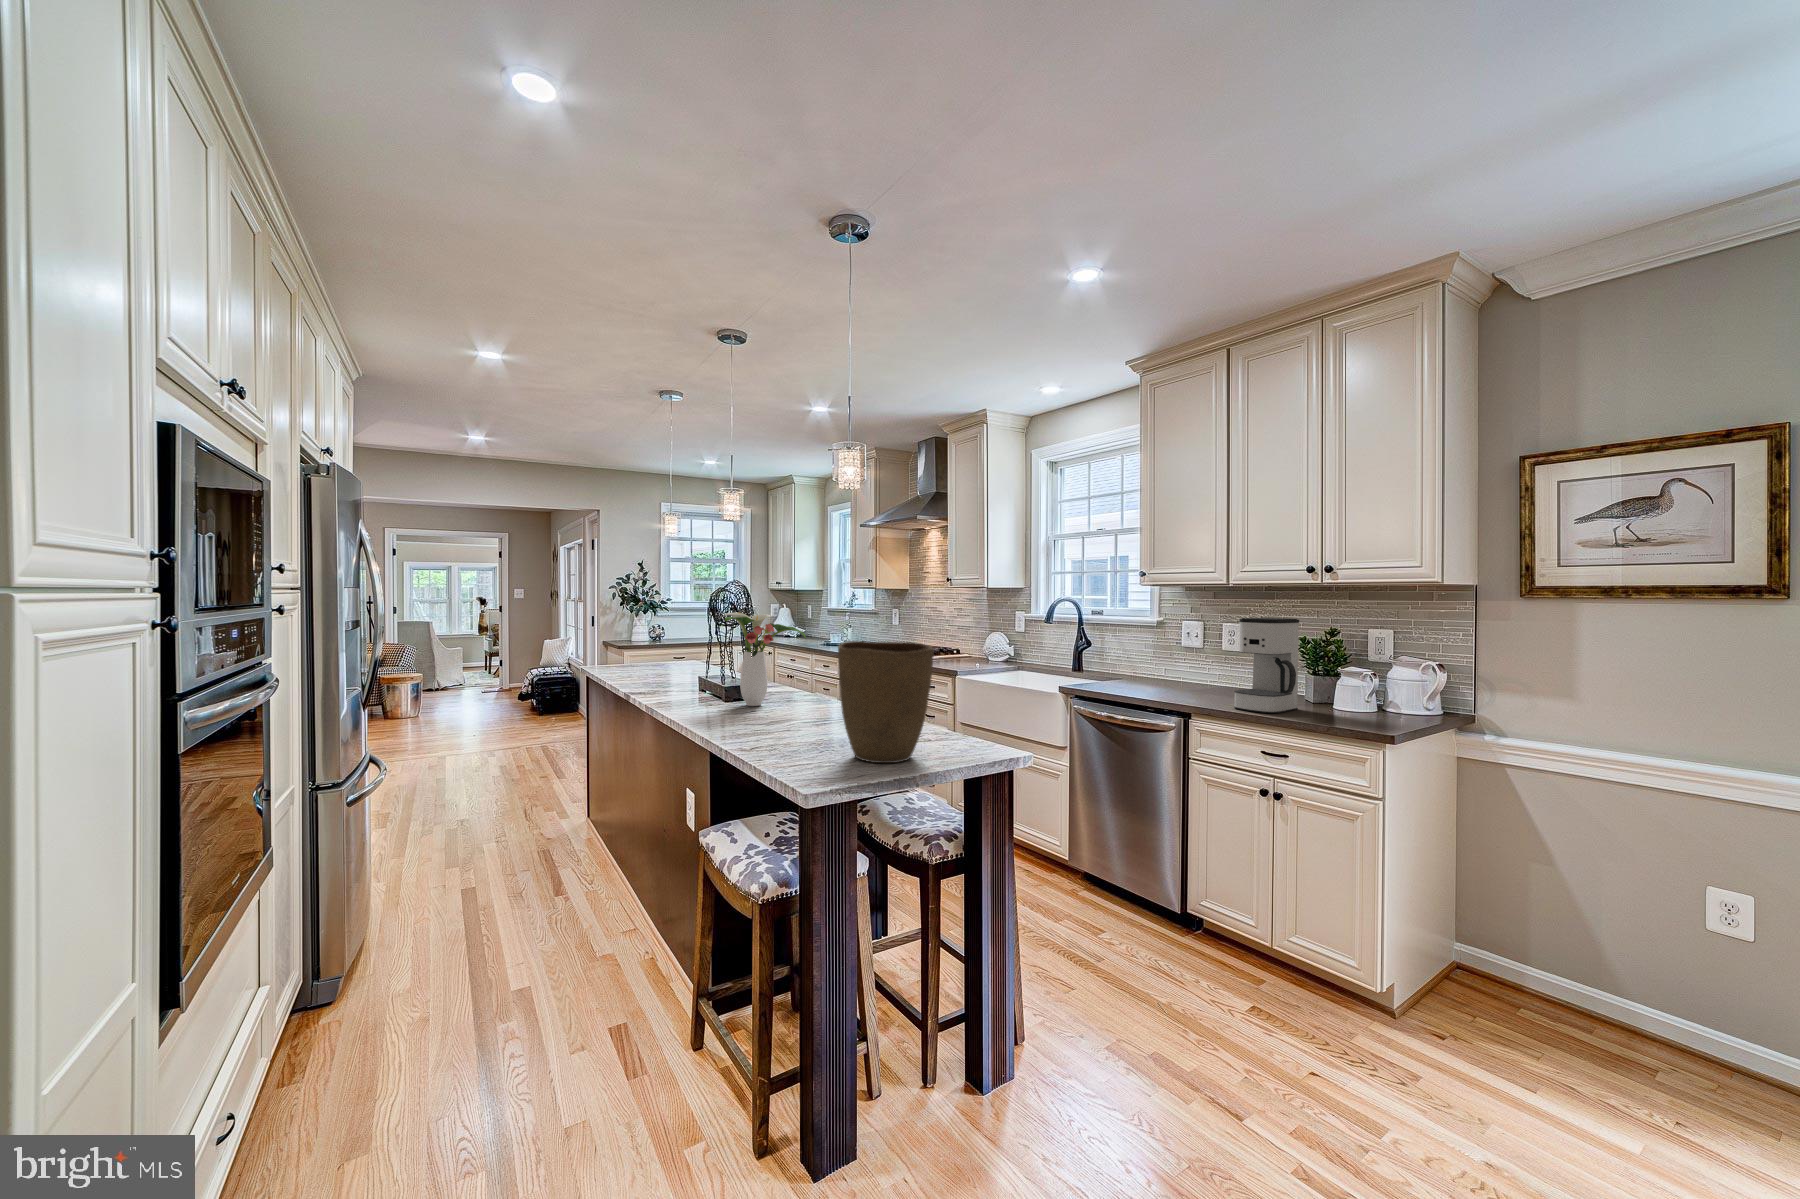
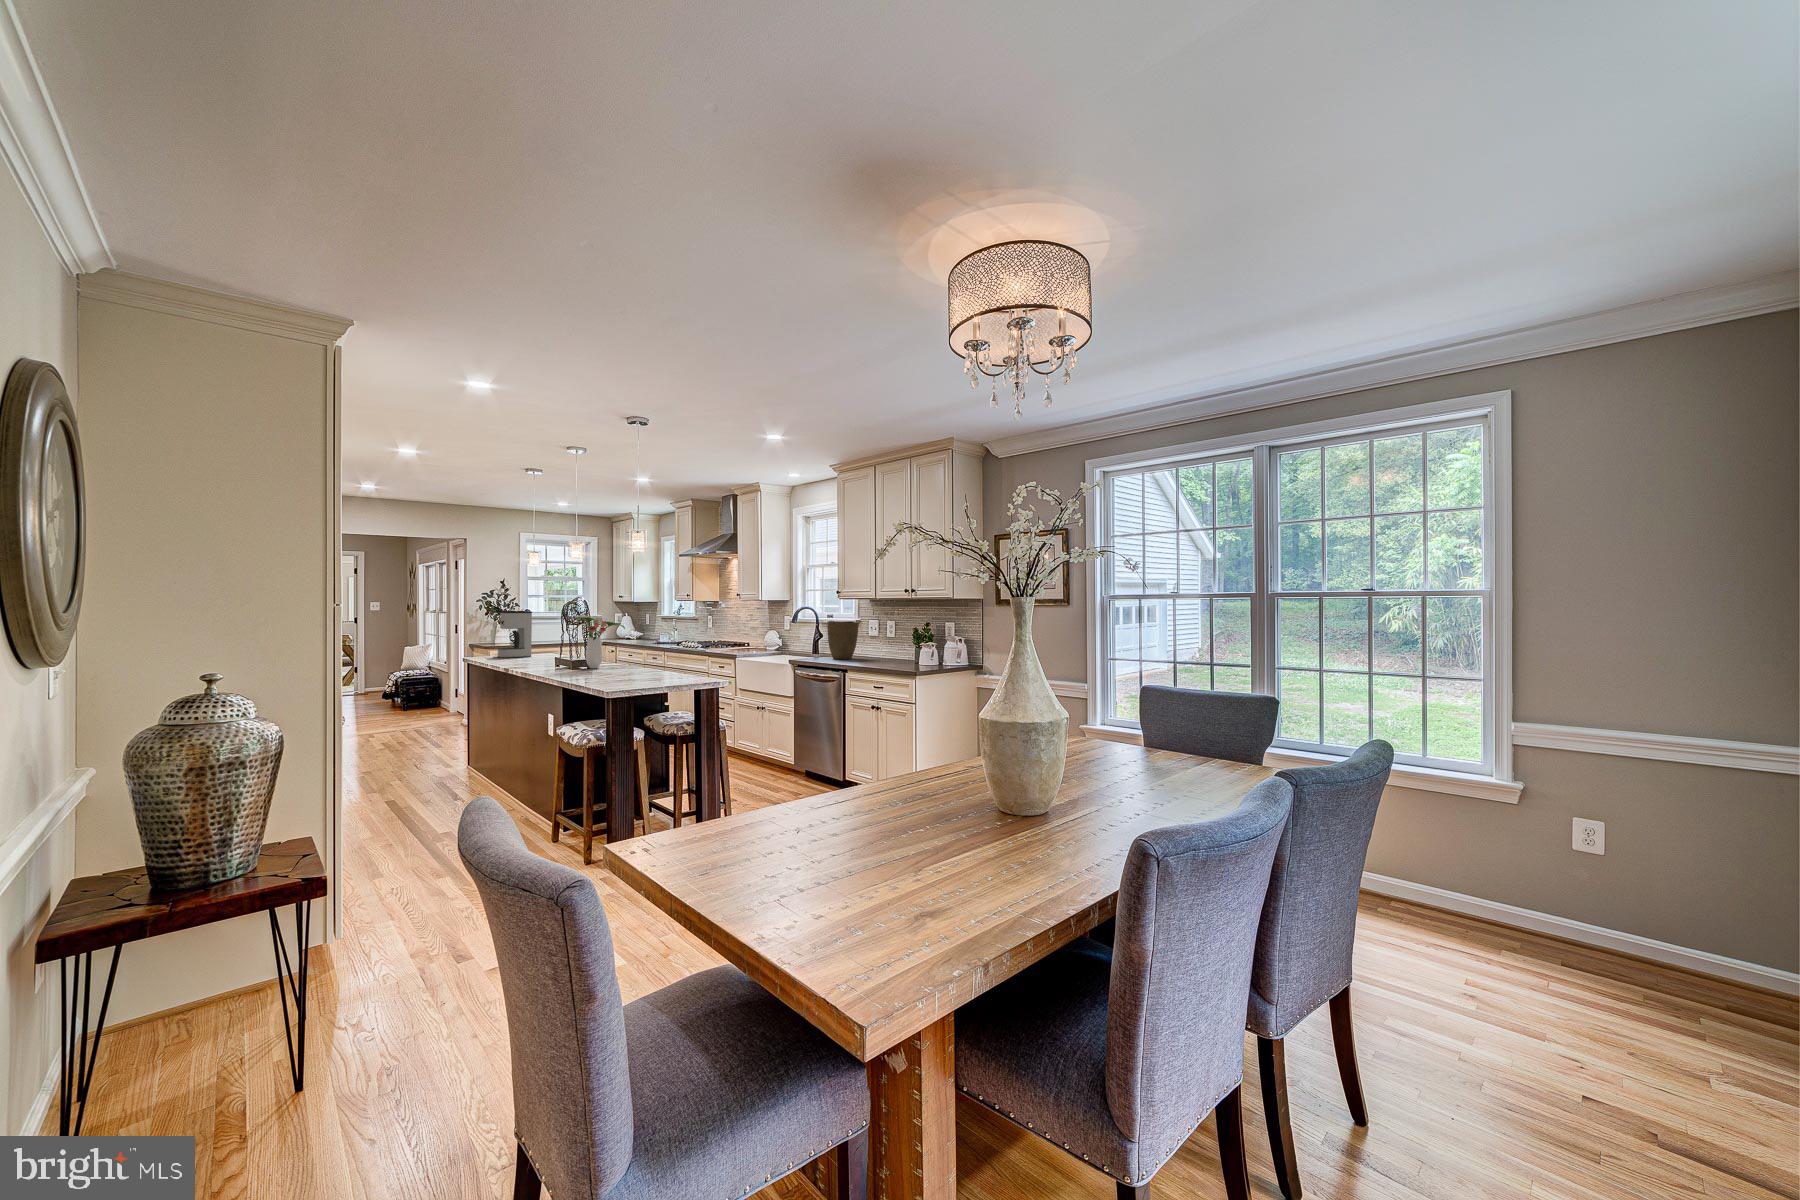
coffee maker: present [1234,618,1299,713] -> present [498,611,532,658]
vase: present [838,641,934,763] -> present [827,621,859,659]

